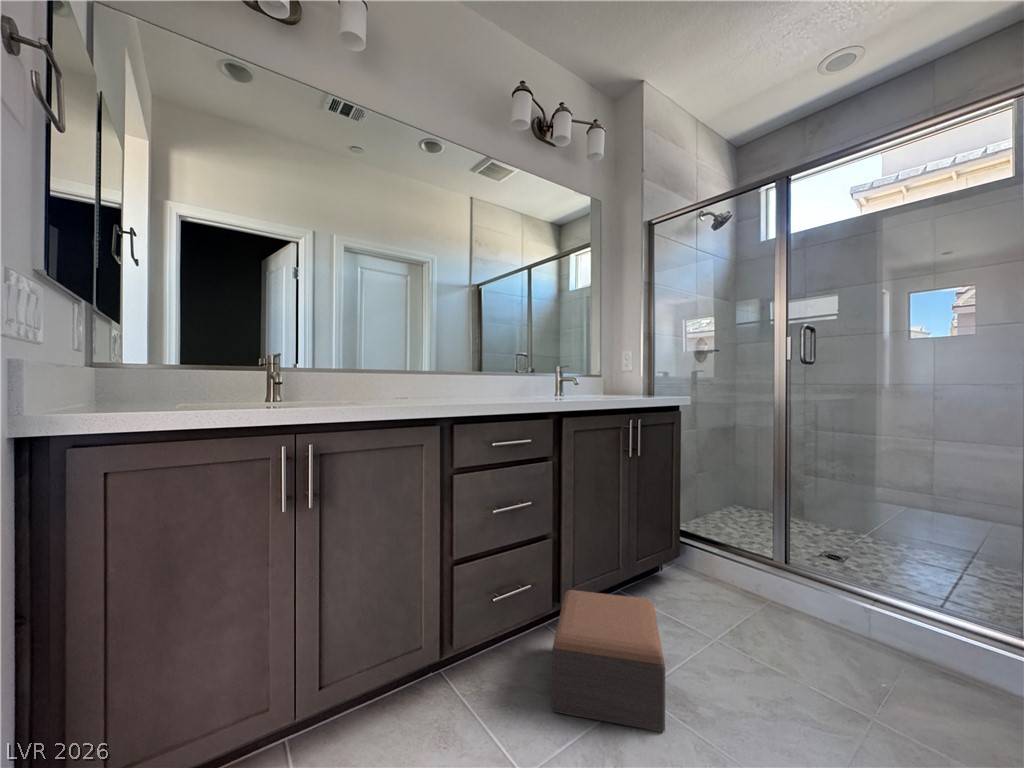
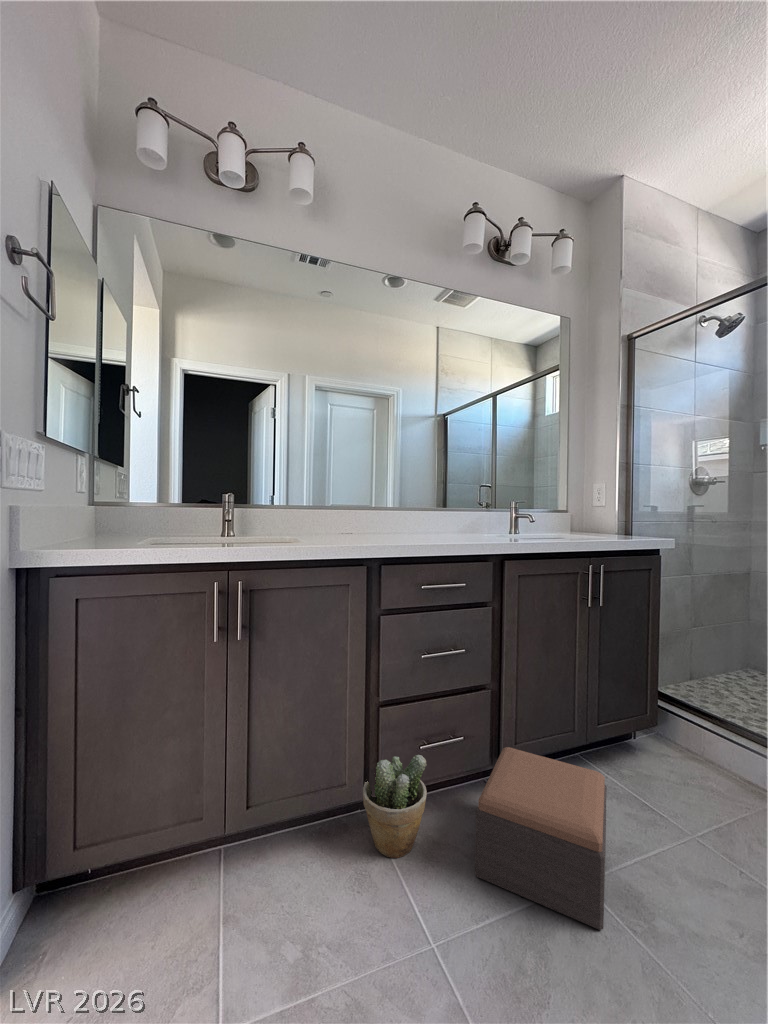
potted plant: none [439,607,503,712] -> present [363,755,427,858]

